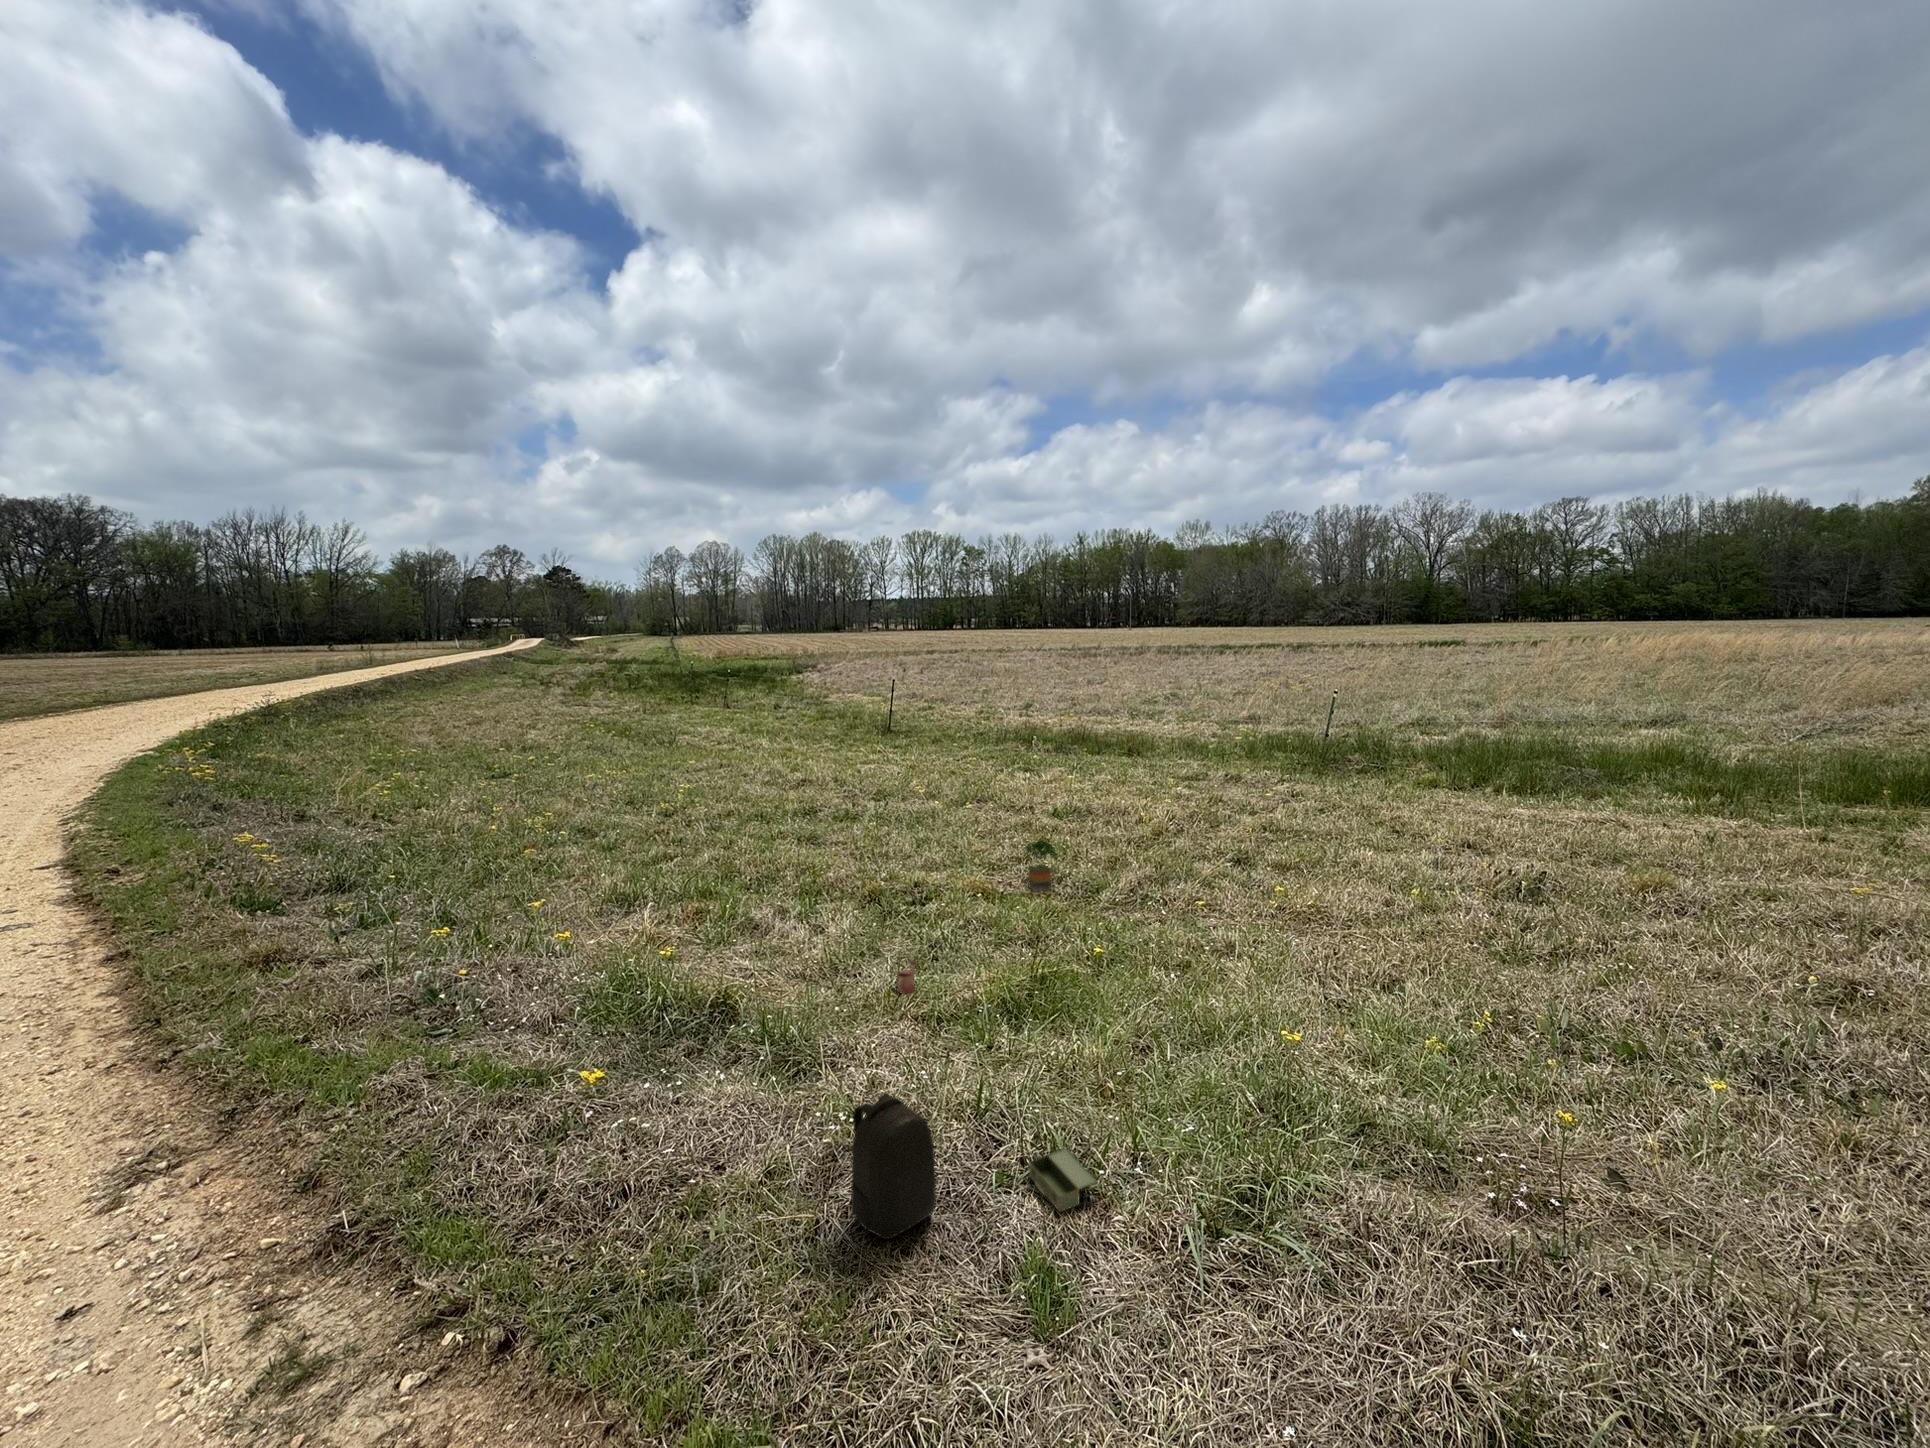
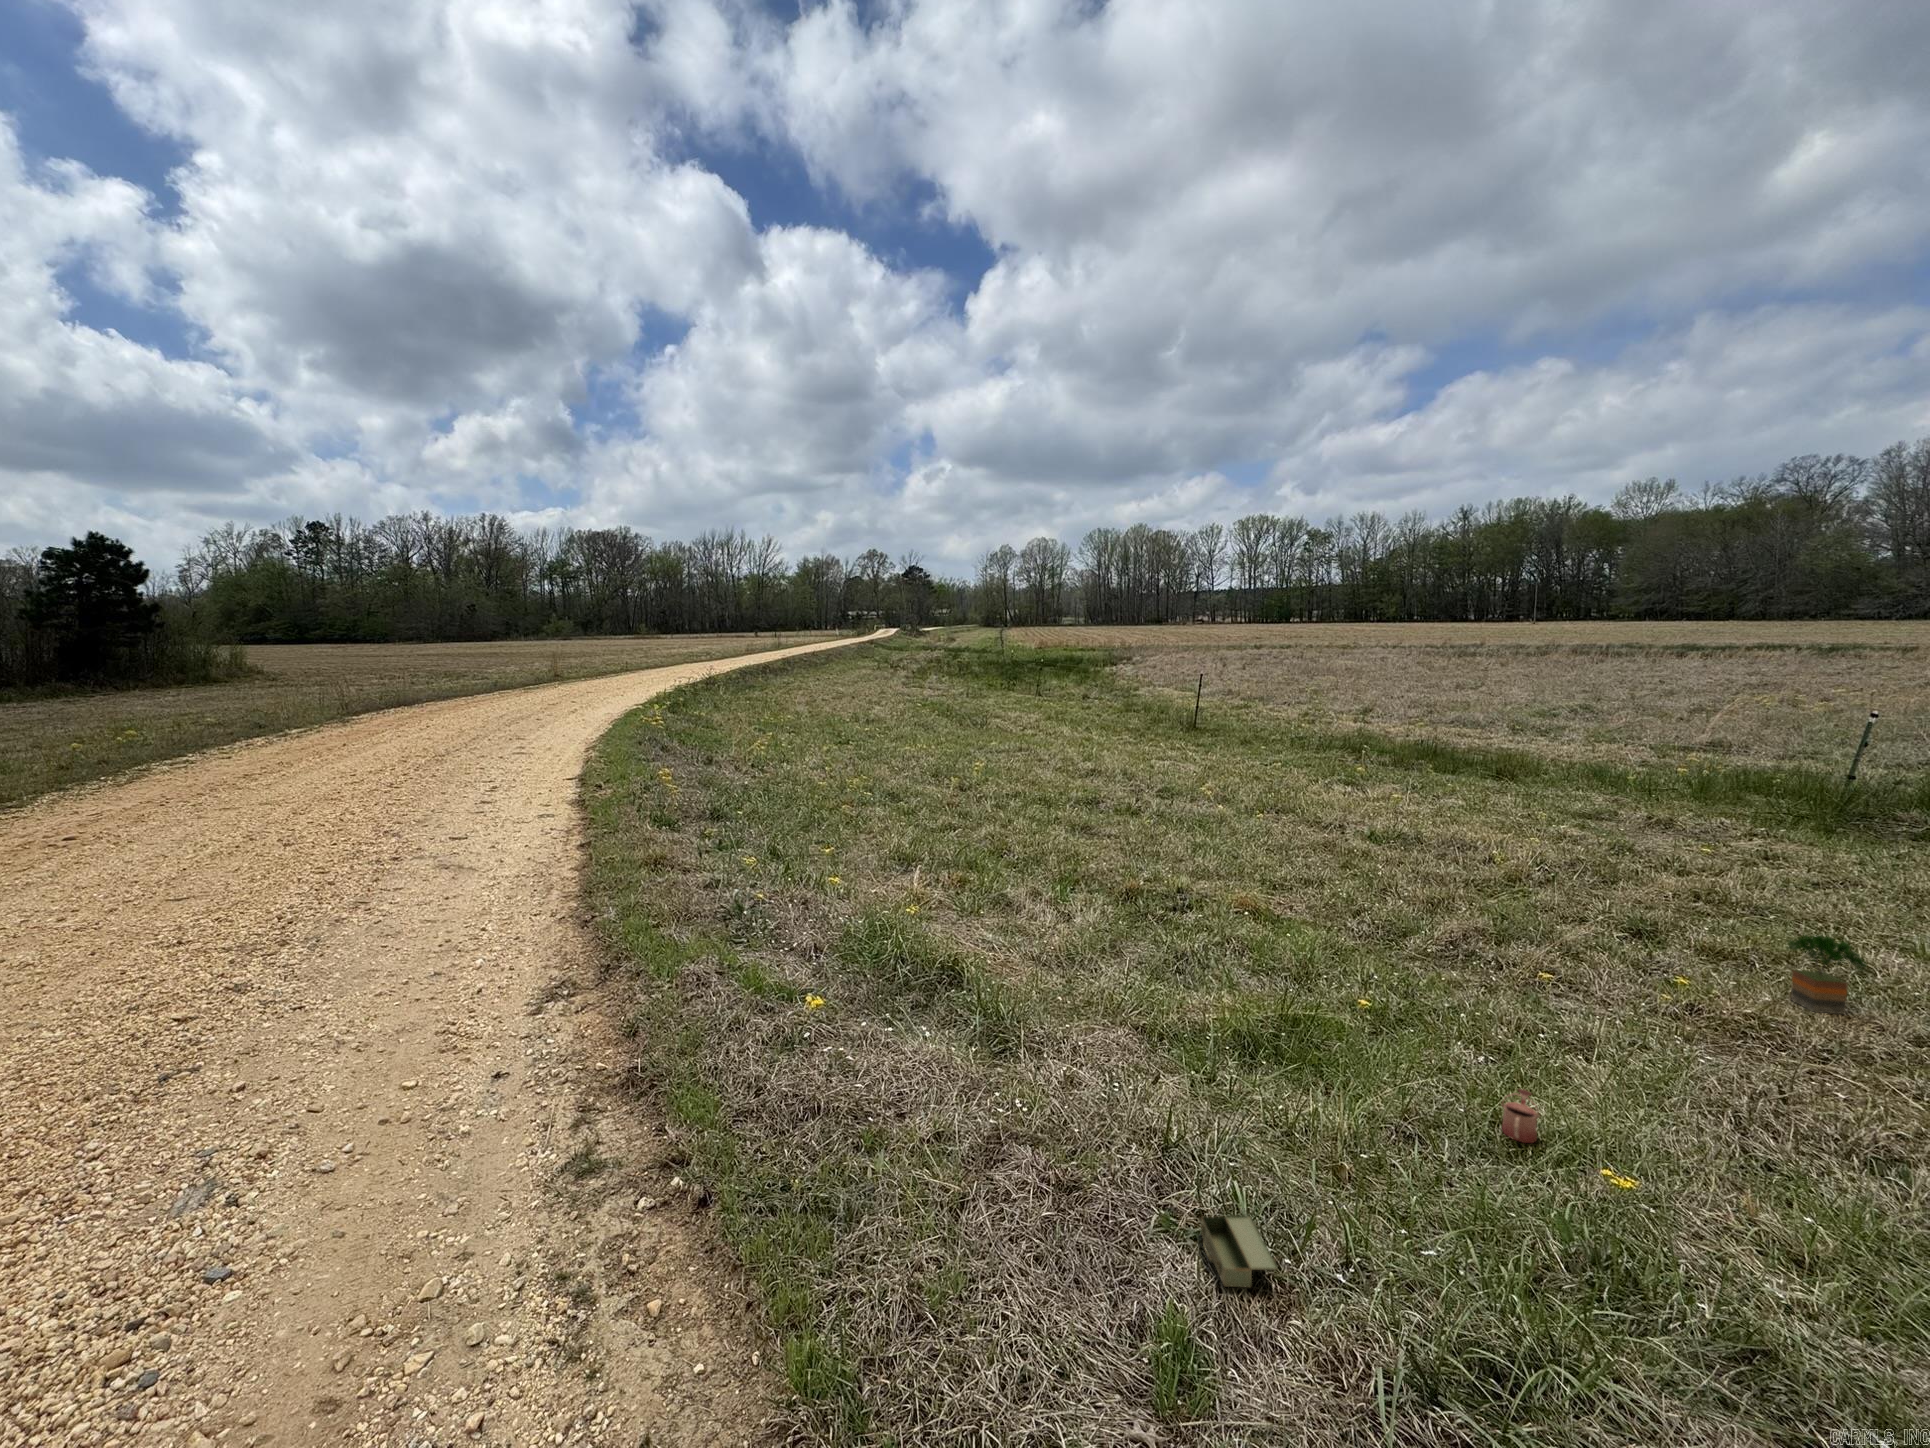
potted tree: present [1025,841,1058,892] -> present [1787,935,1867,1014]
watering can: present [896,960,916,994] -> present [1502,1089,1540,1143]
backpack: present [851,1093,936,1239] -> none [998,1091,1084,1240]

